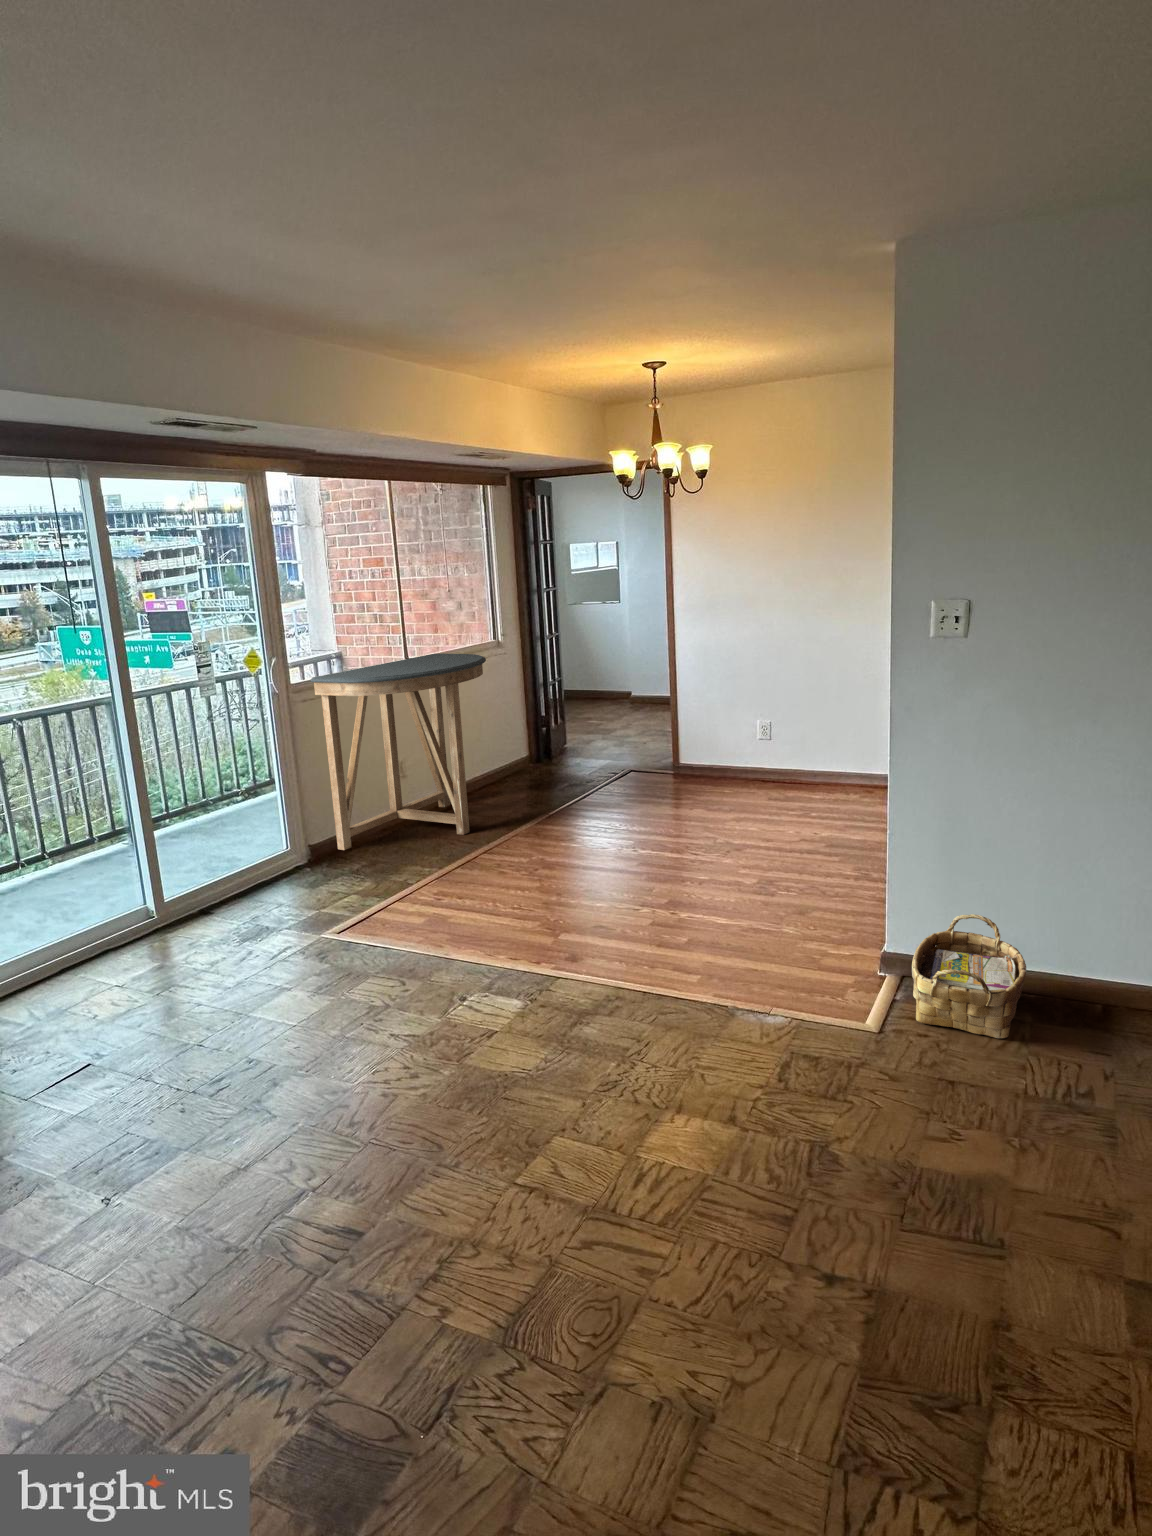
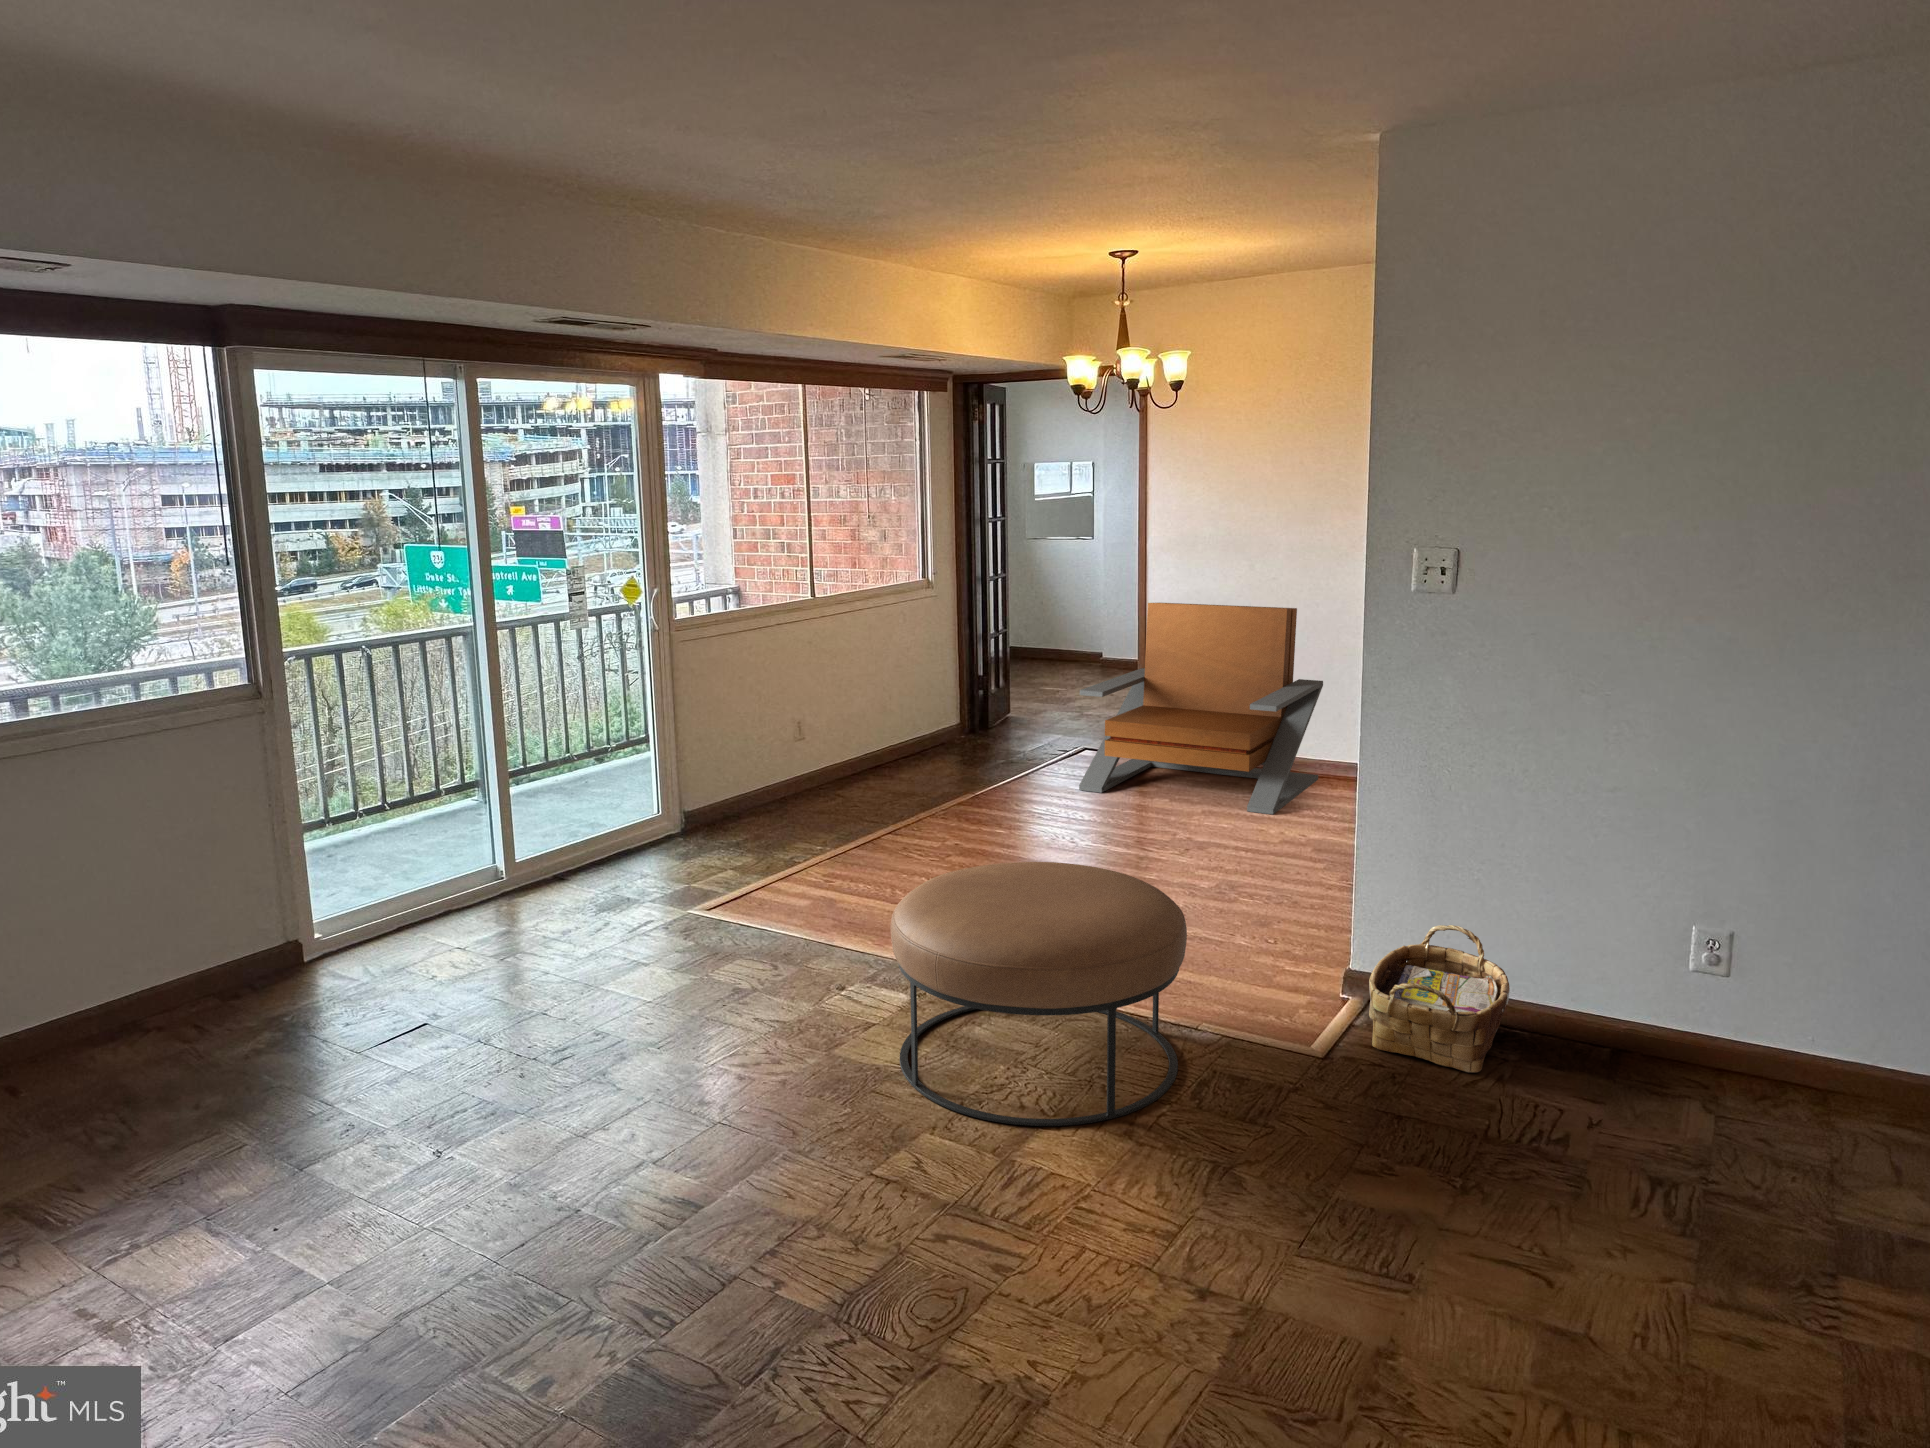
lounge chair: none [631,651,821,819] -> present [1079,603,1323,814]
console table: present [310,654,486,850] -> none [699,592,907,819]
ottoman: none [510,885,767,1122] -> present [891,862,1187,1126]

